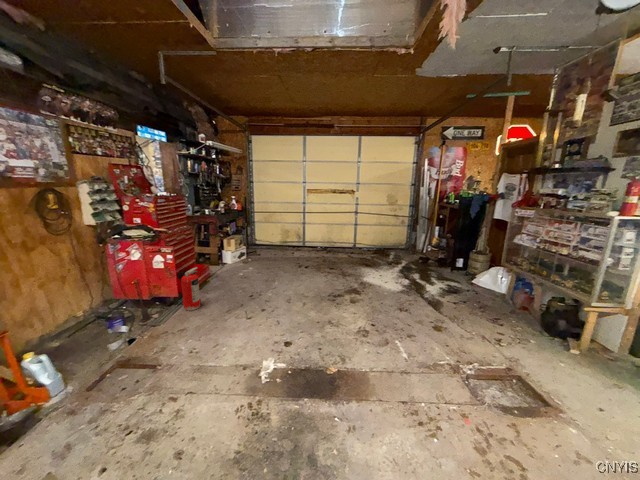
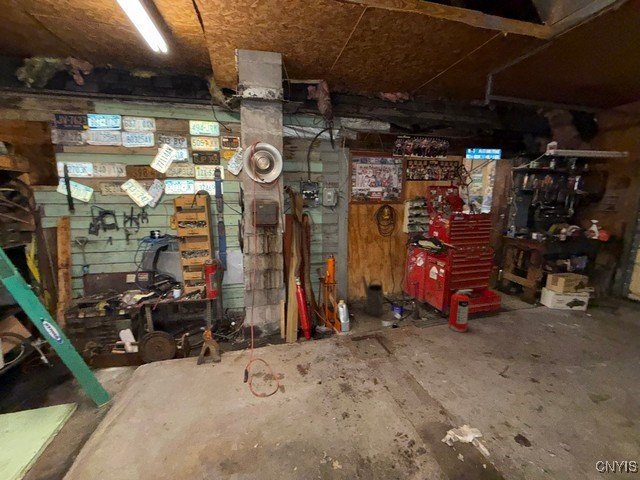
watering can: none [35,297,103,351] -> present [362,276,383,316]

